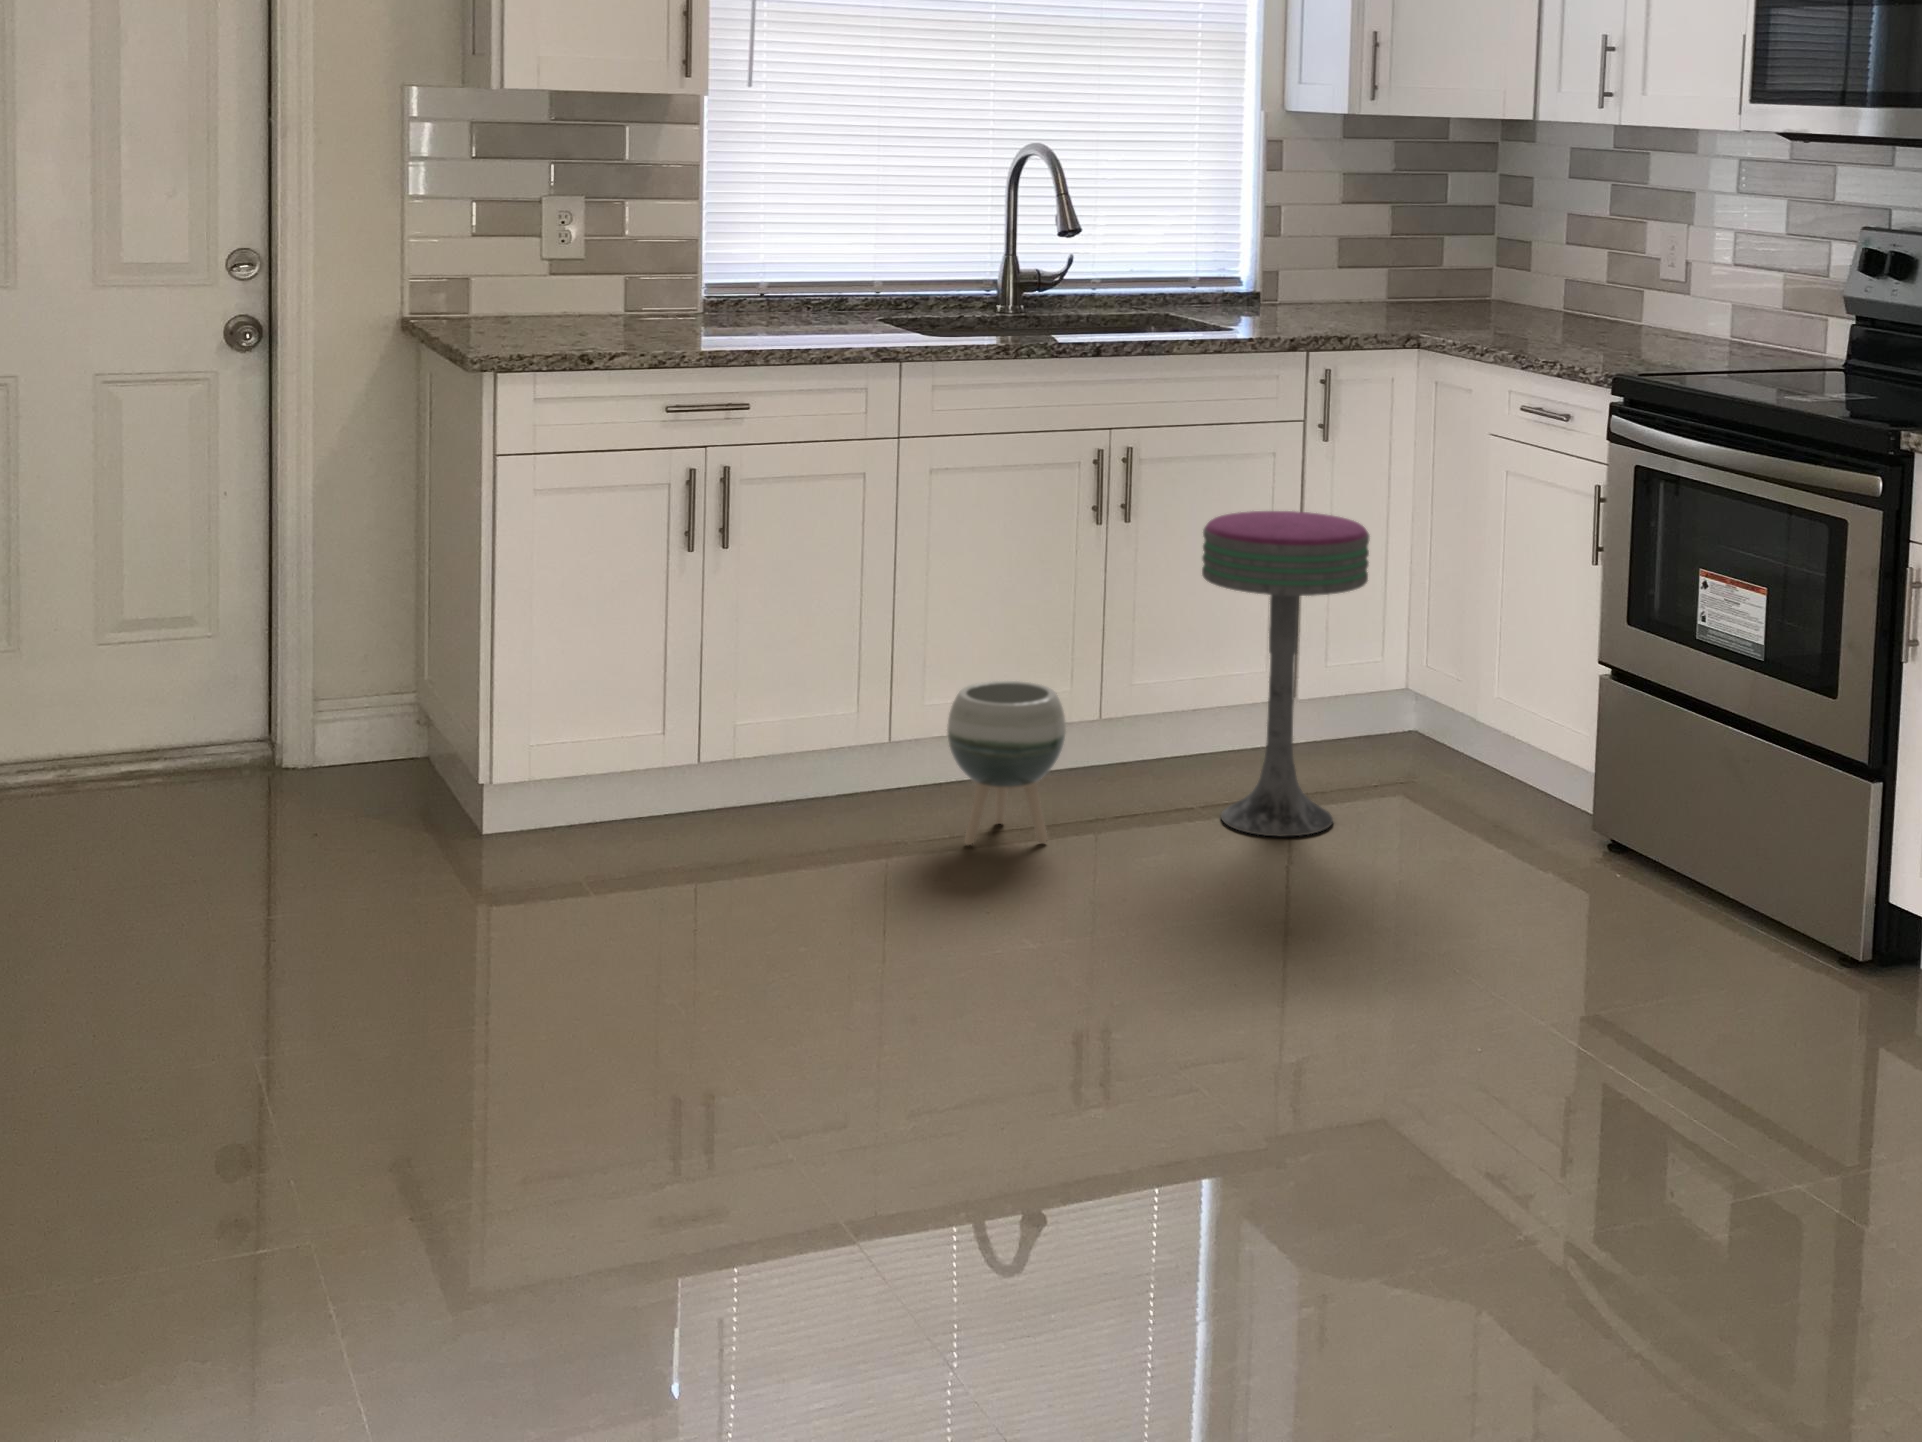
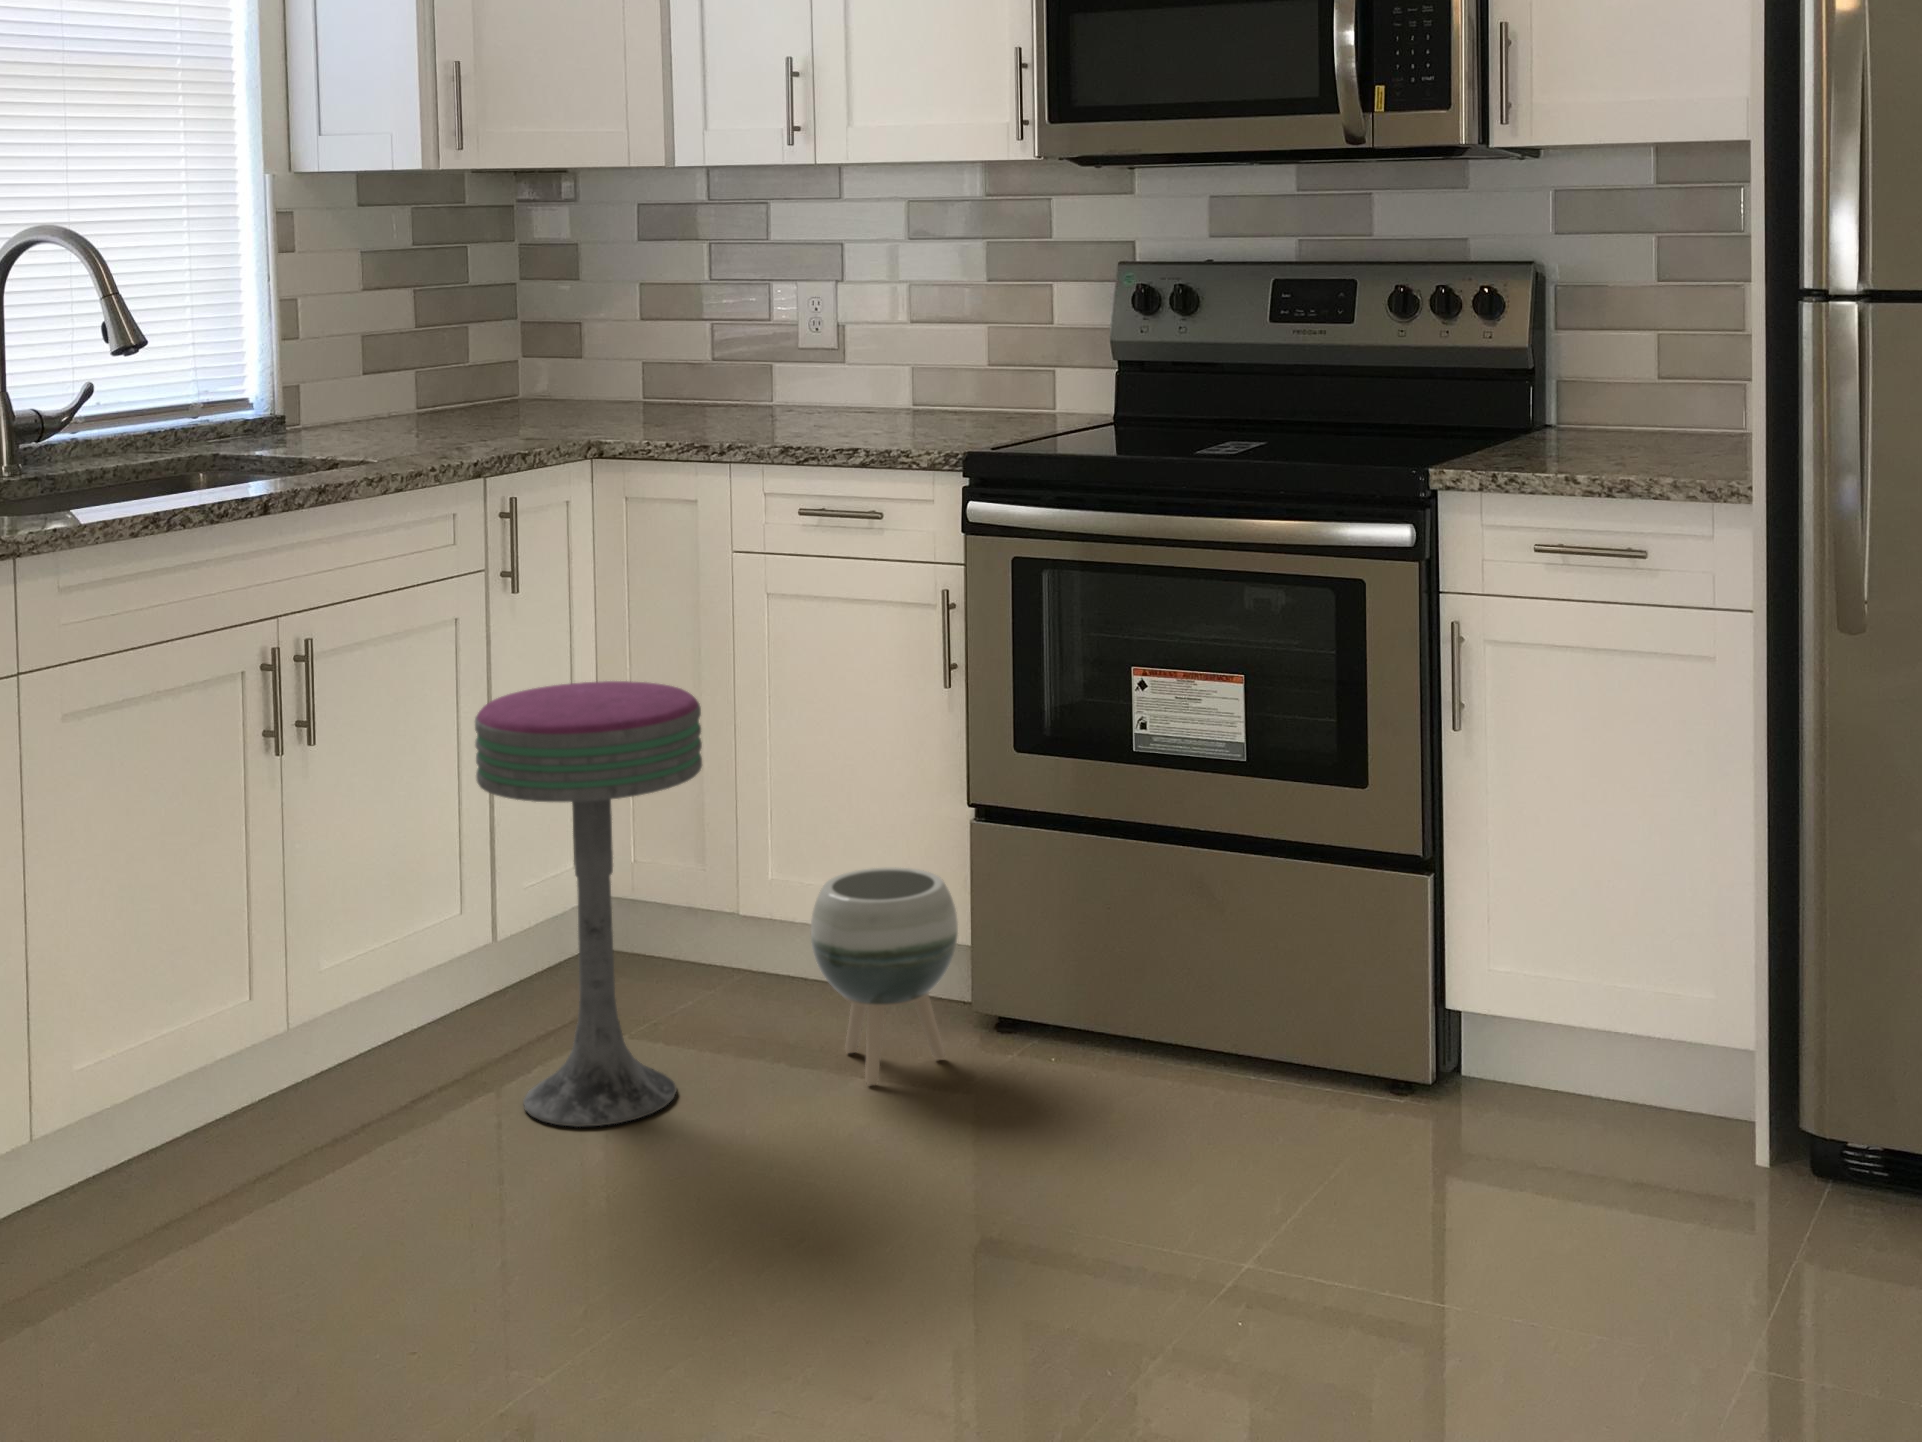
planter: present [947,681,1066,845] -> present [811,867,958,1085]

